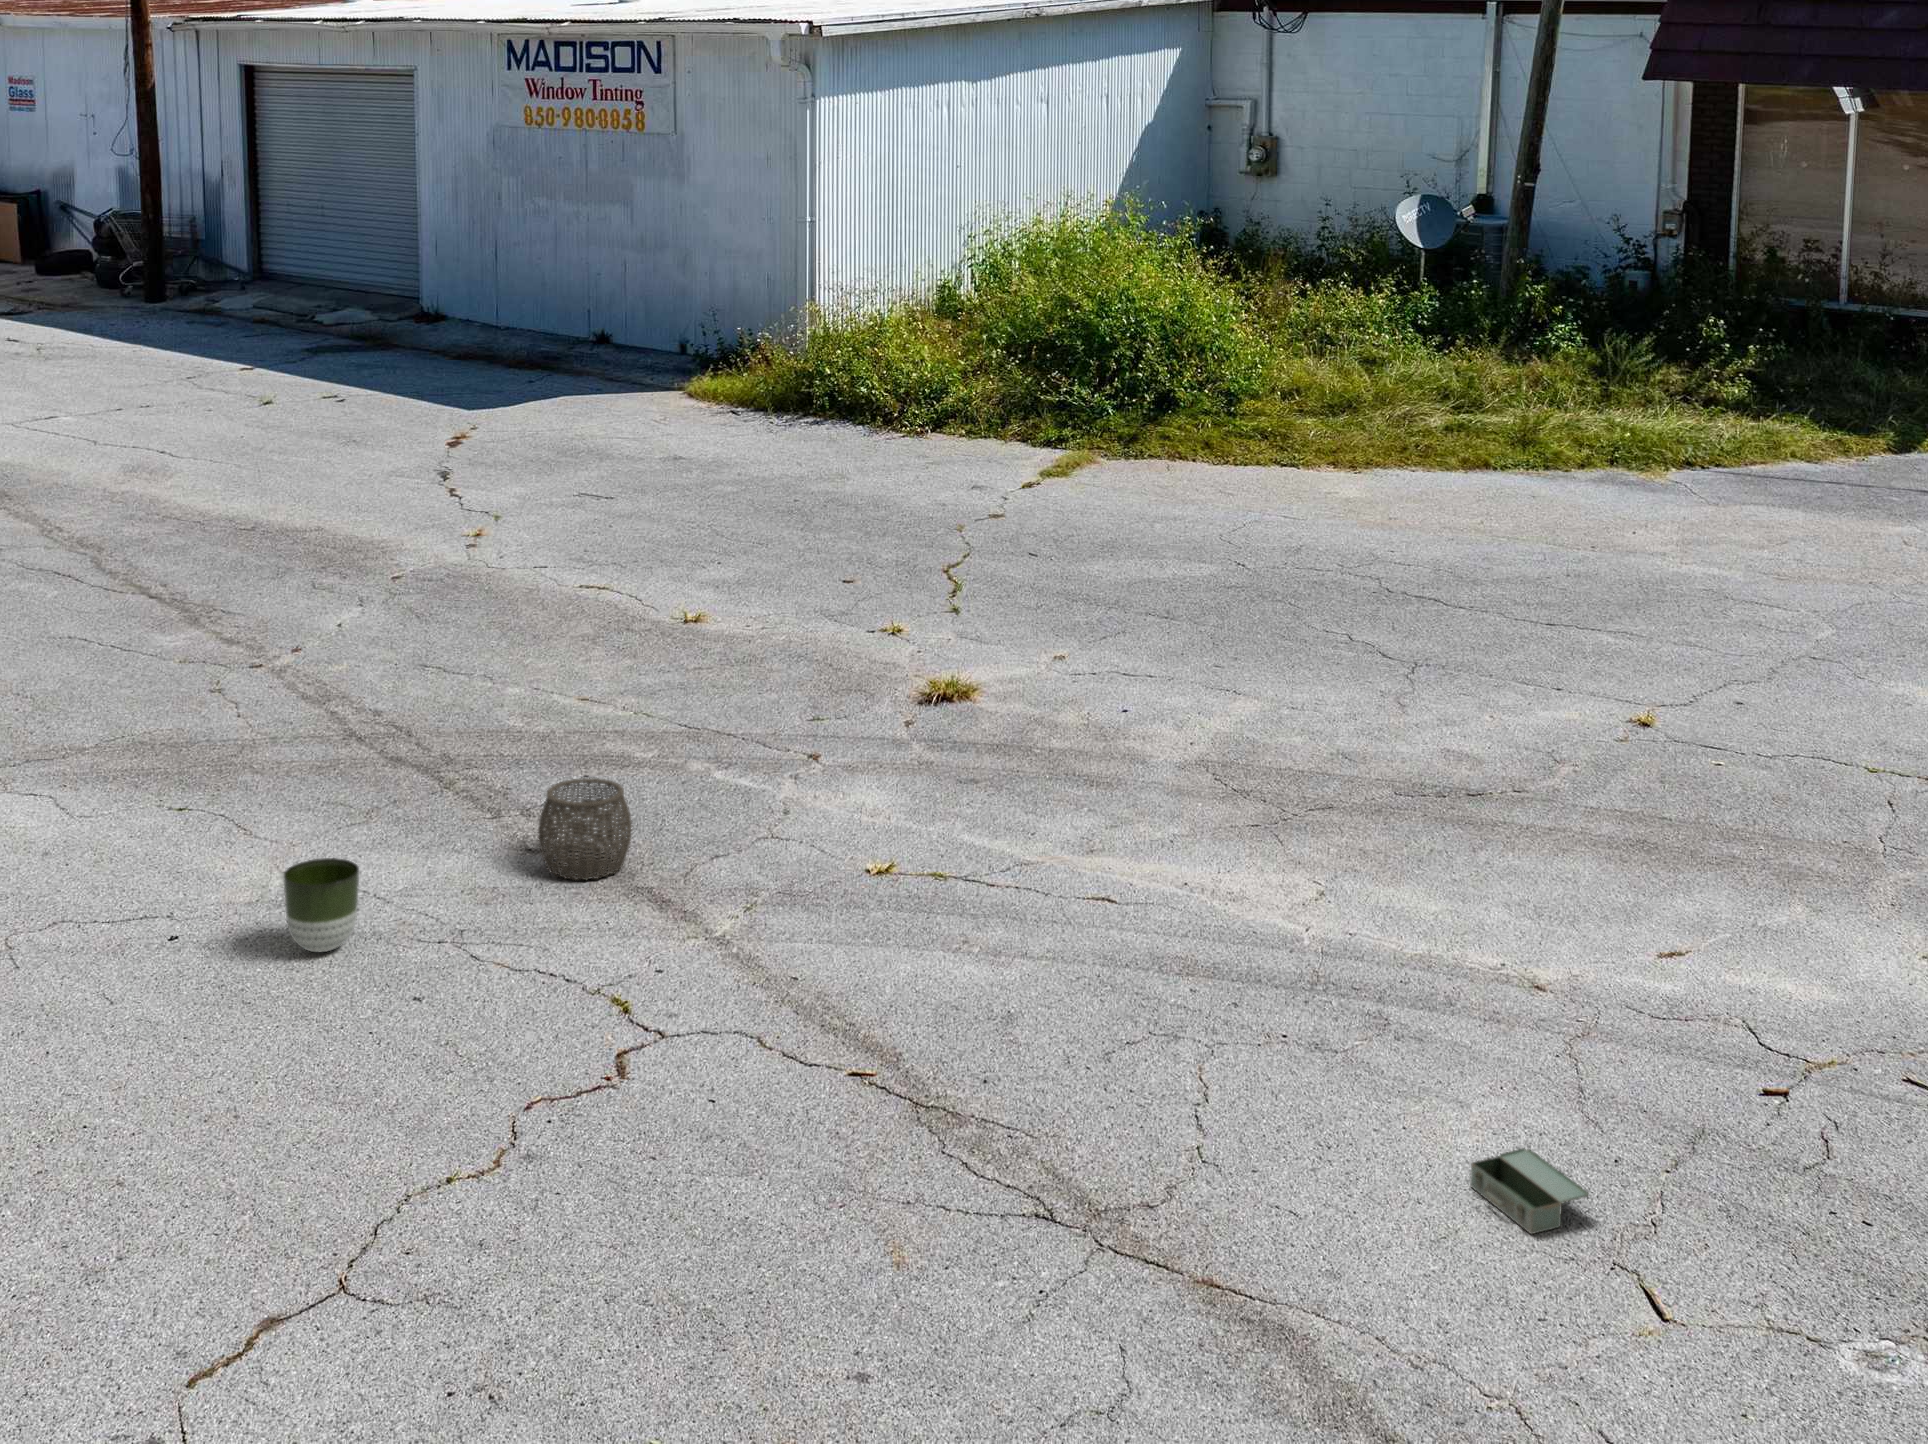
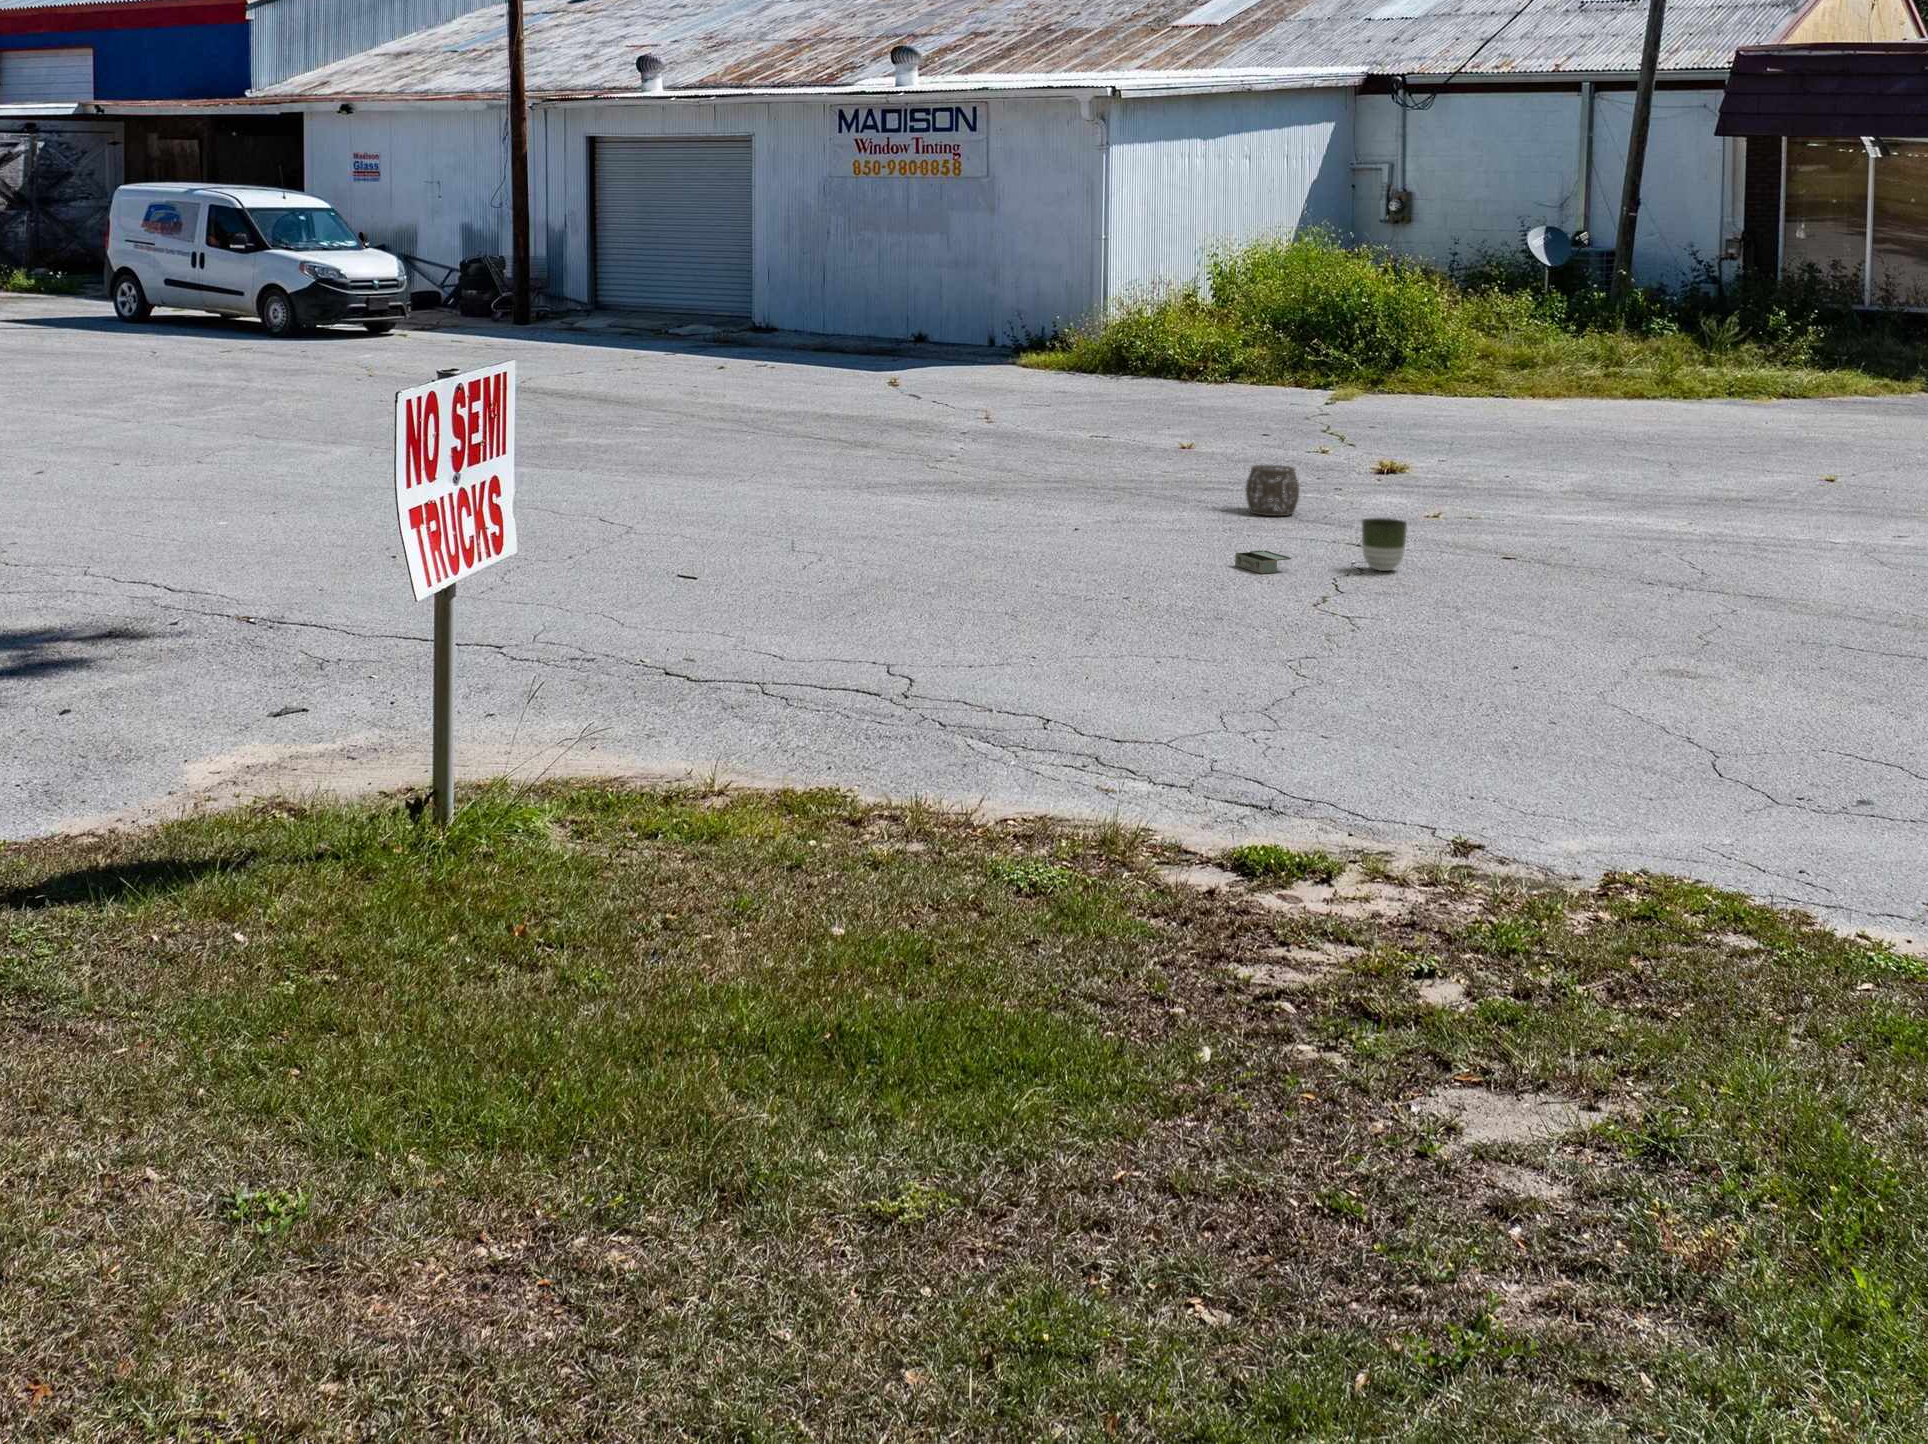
planter: present [283,858,359,952] -> present [1362,518,1407,571]
toolbox: present [1470,1148,1589,1234] -> present [1235,550,1291,574]

